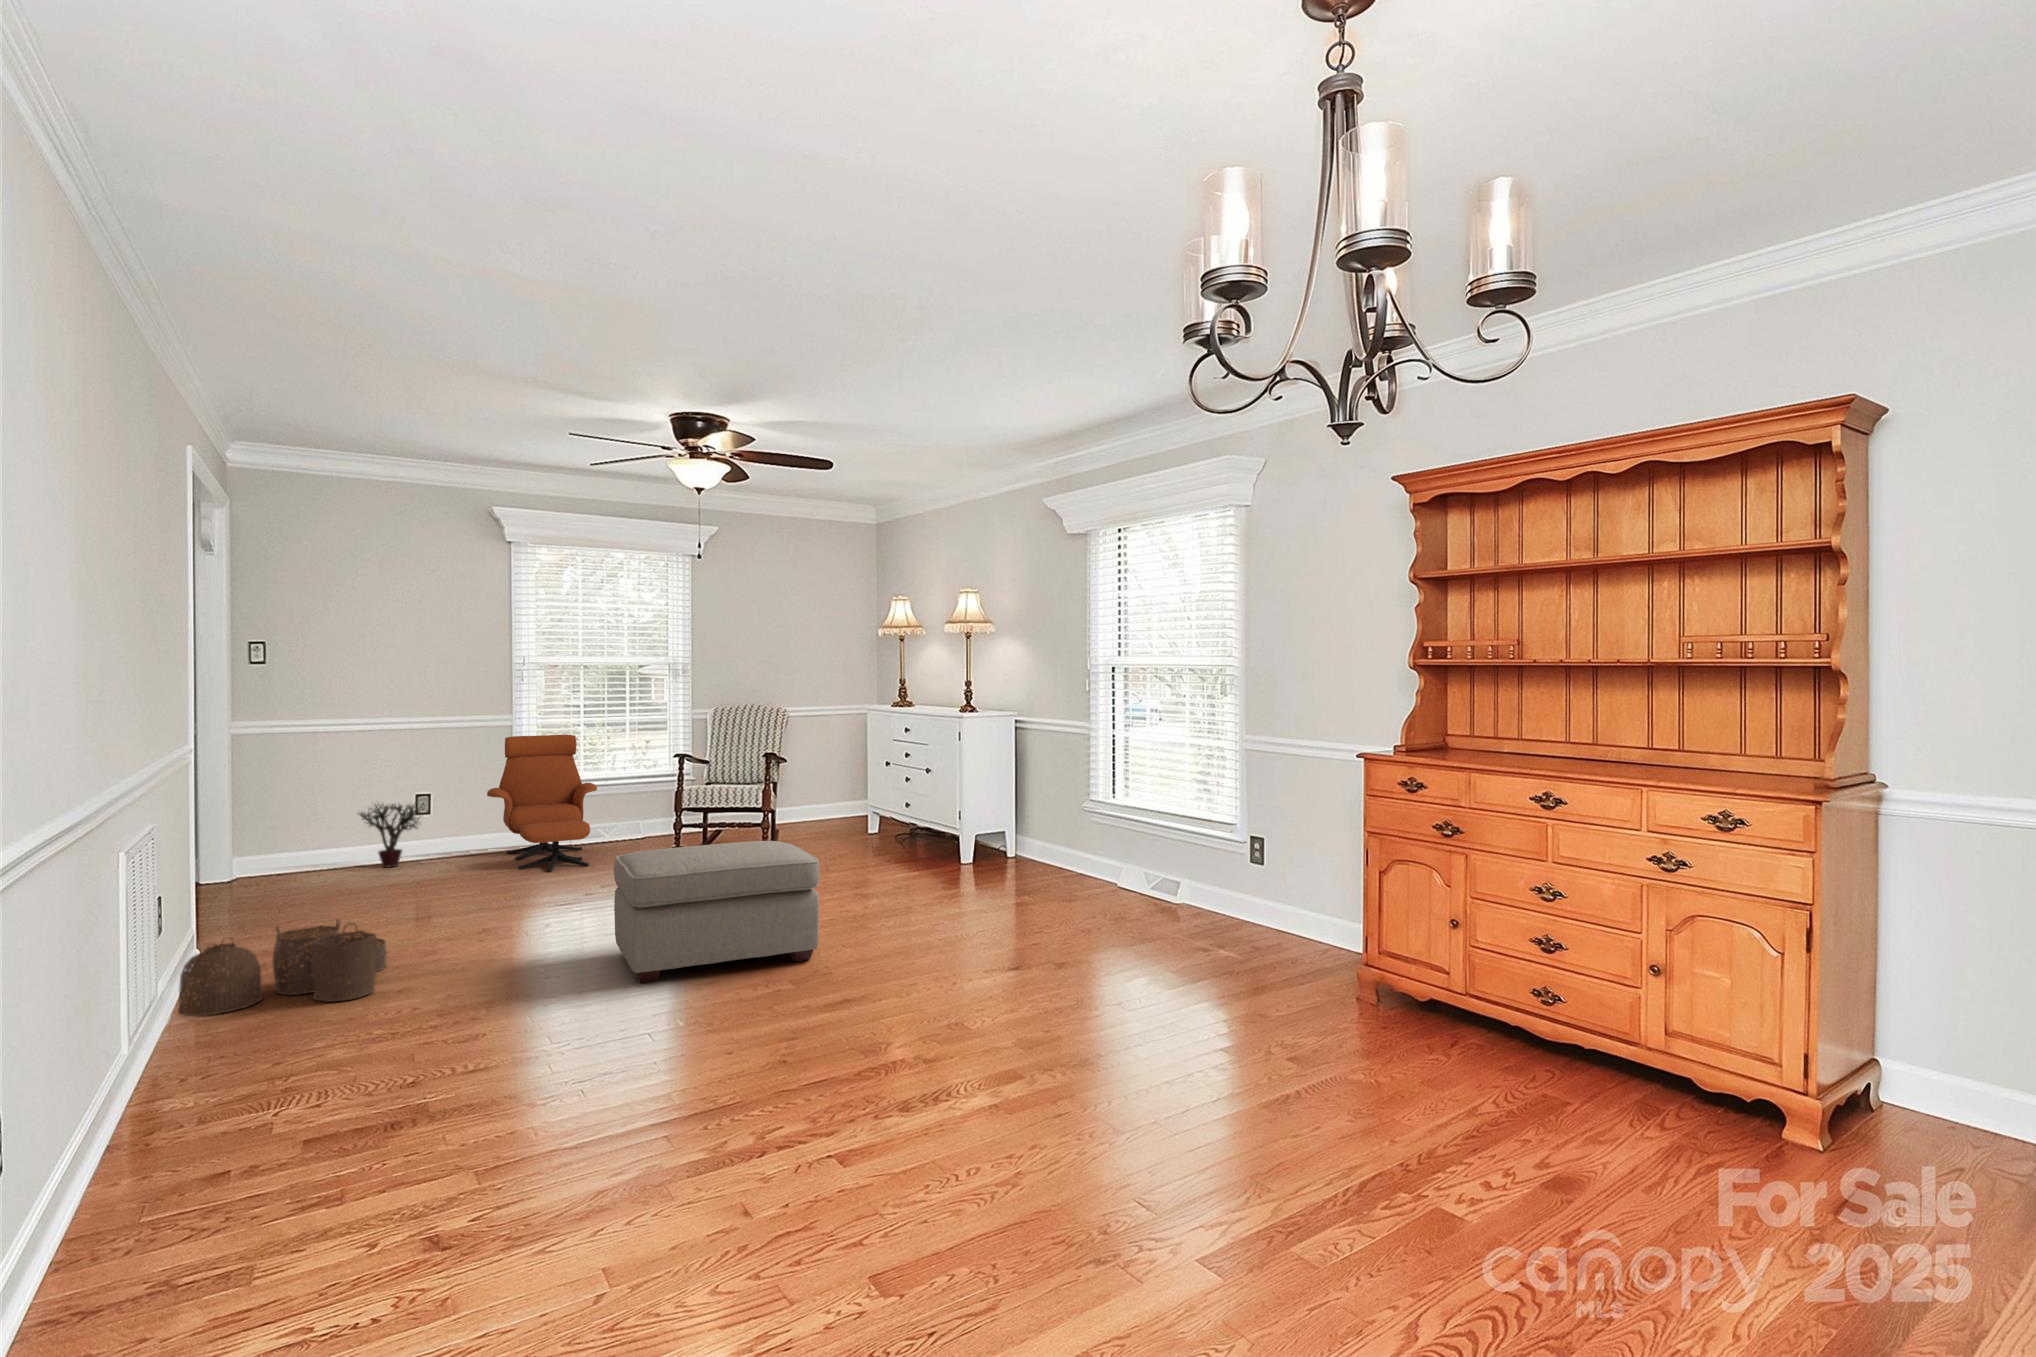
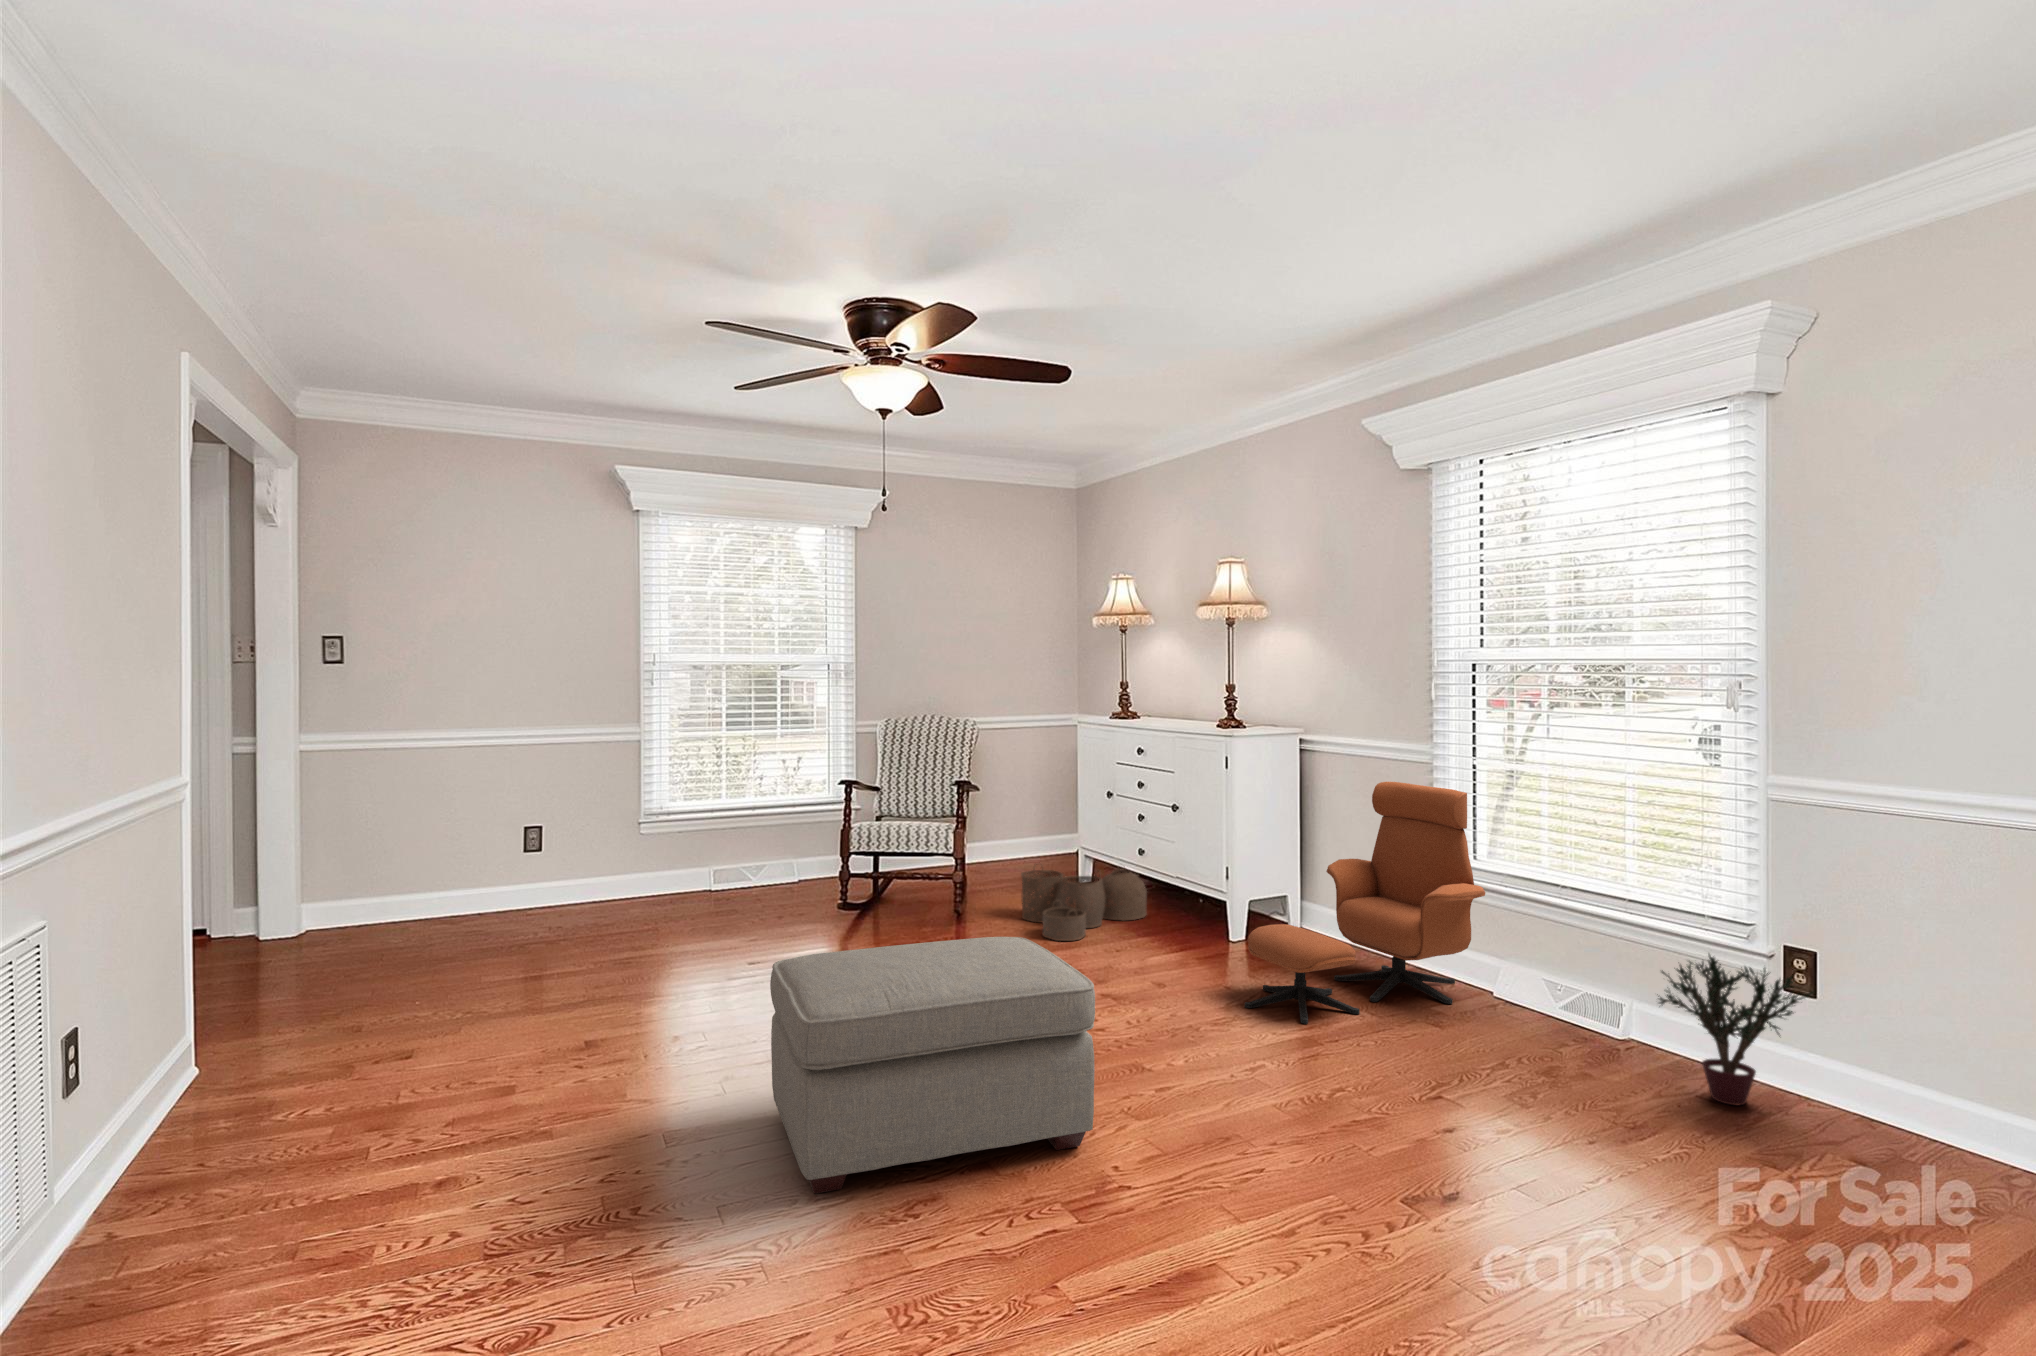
lounge chair: present [487,735,597,872] -> present [1245,782,1485,1024]
potted plant: present [359,803,419,867] -> present [1658,954,1813,1106]
woven basket: present [178,920,387,1016] -> present [1021,869,1147,941]

